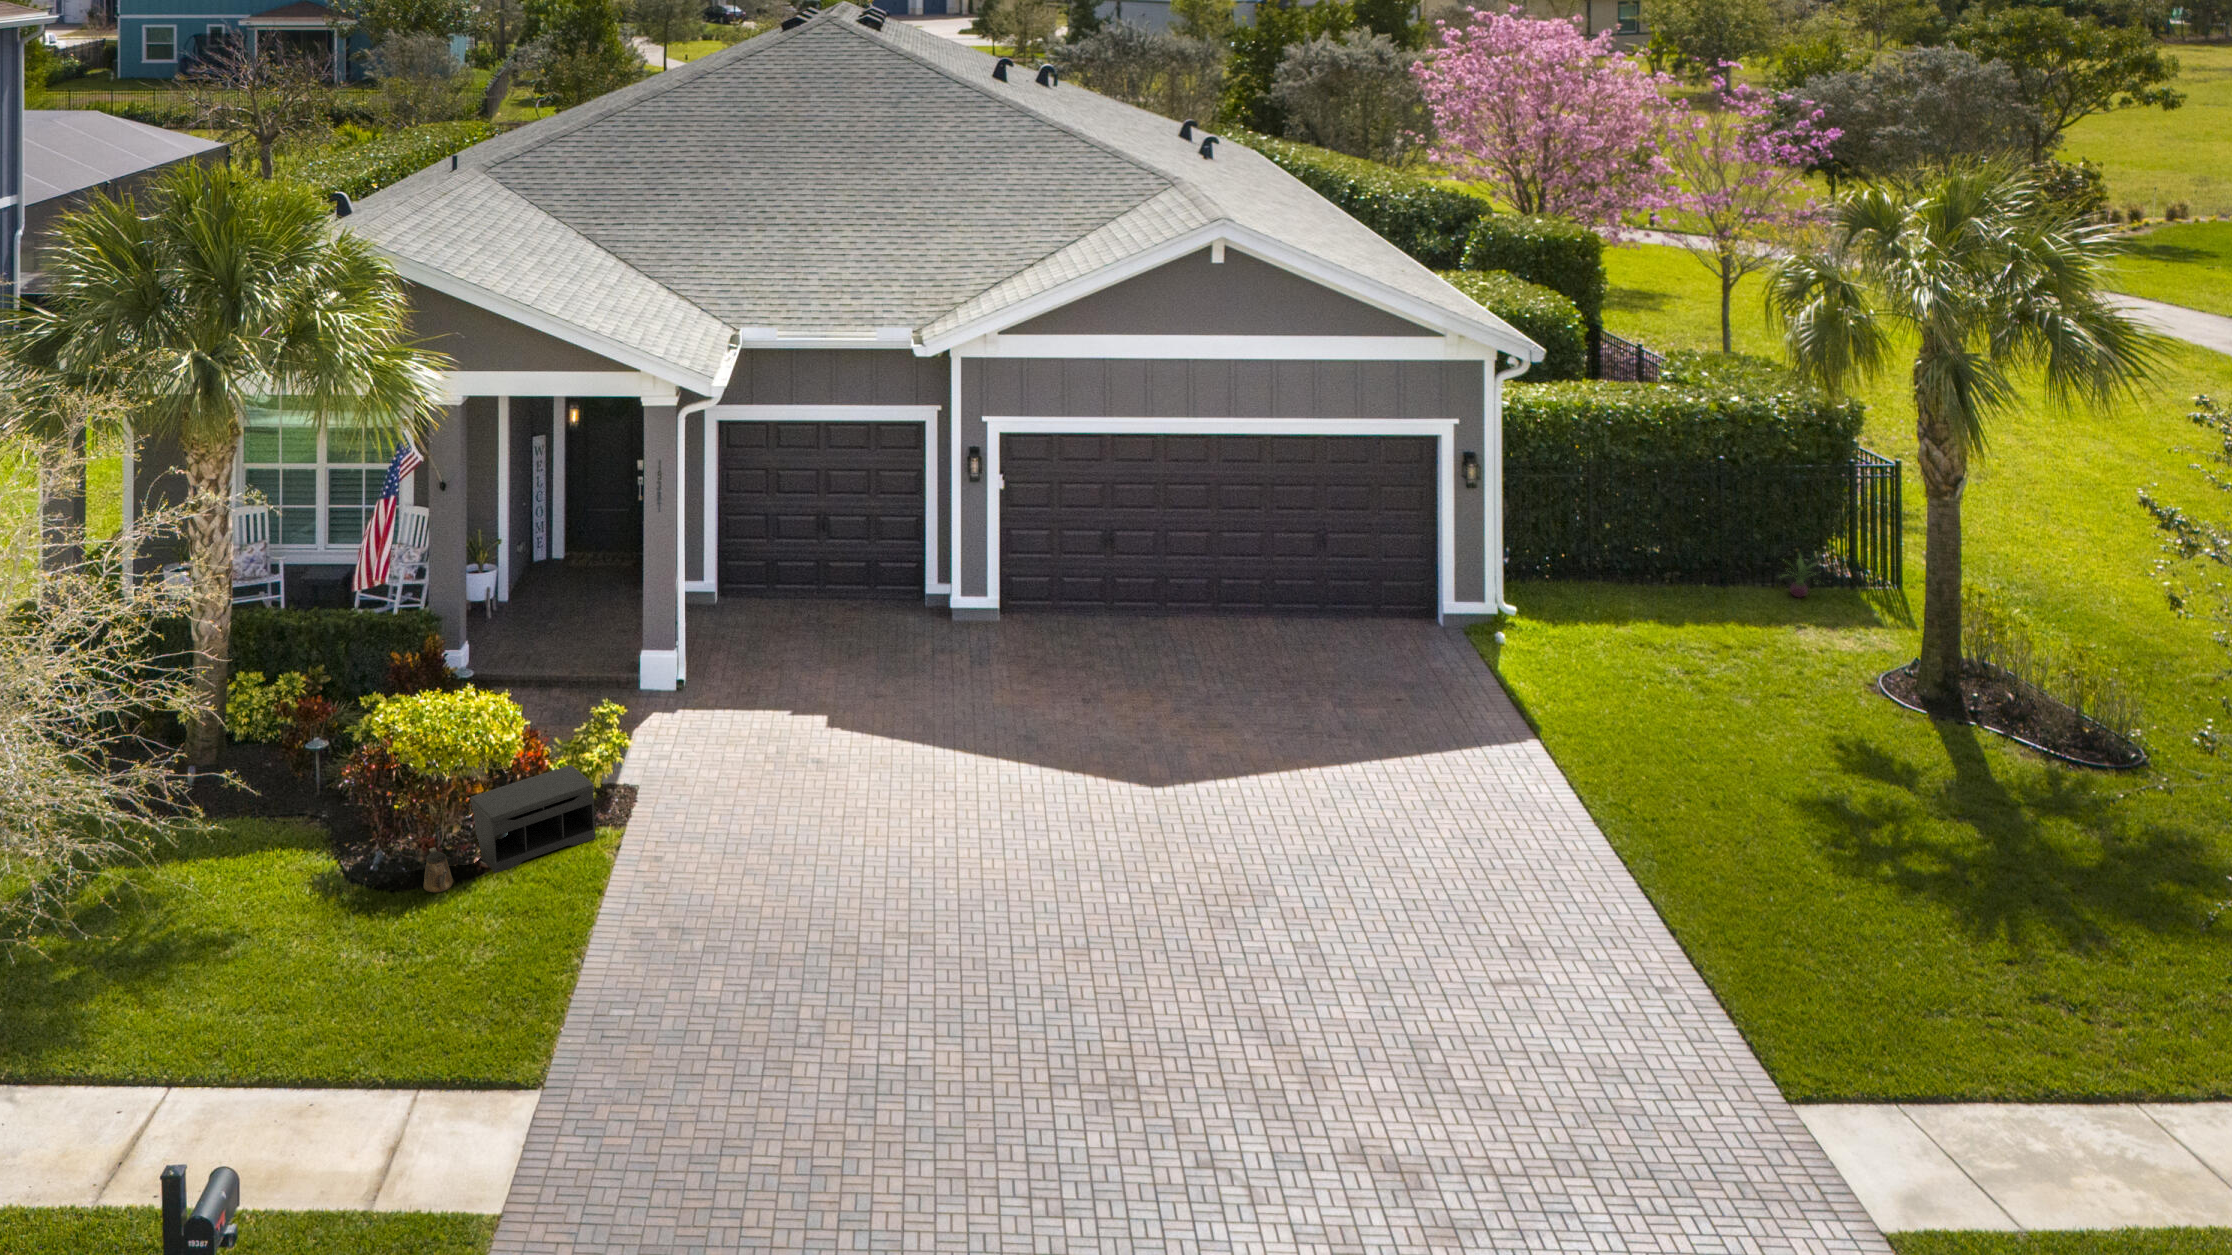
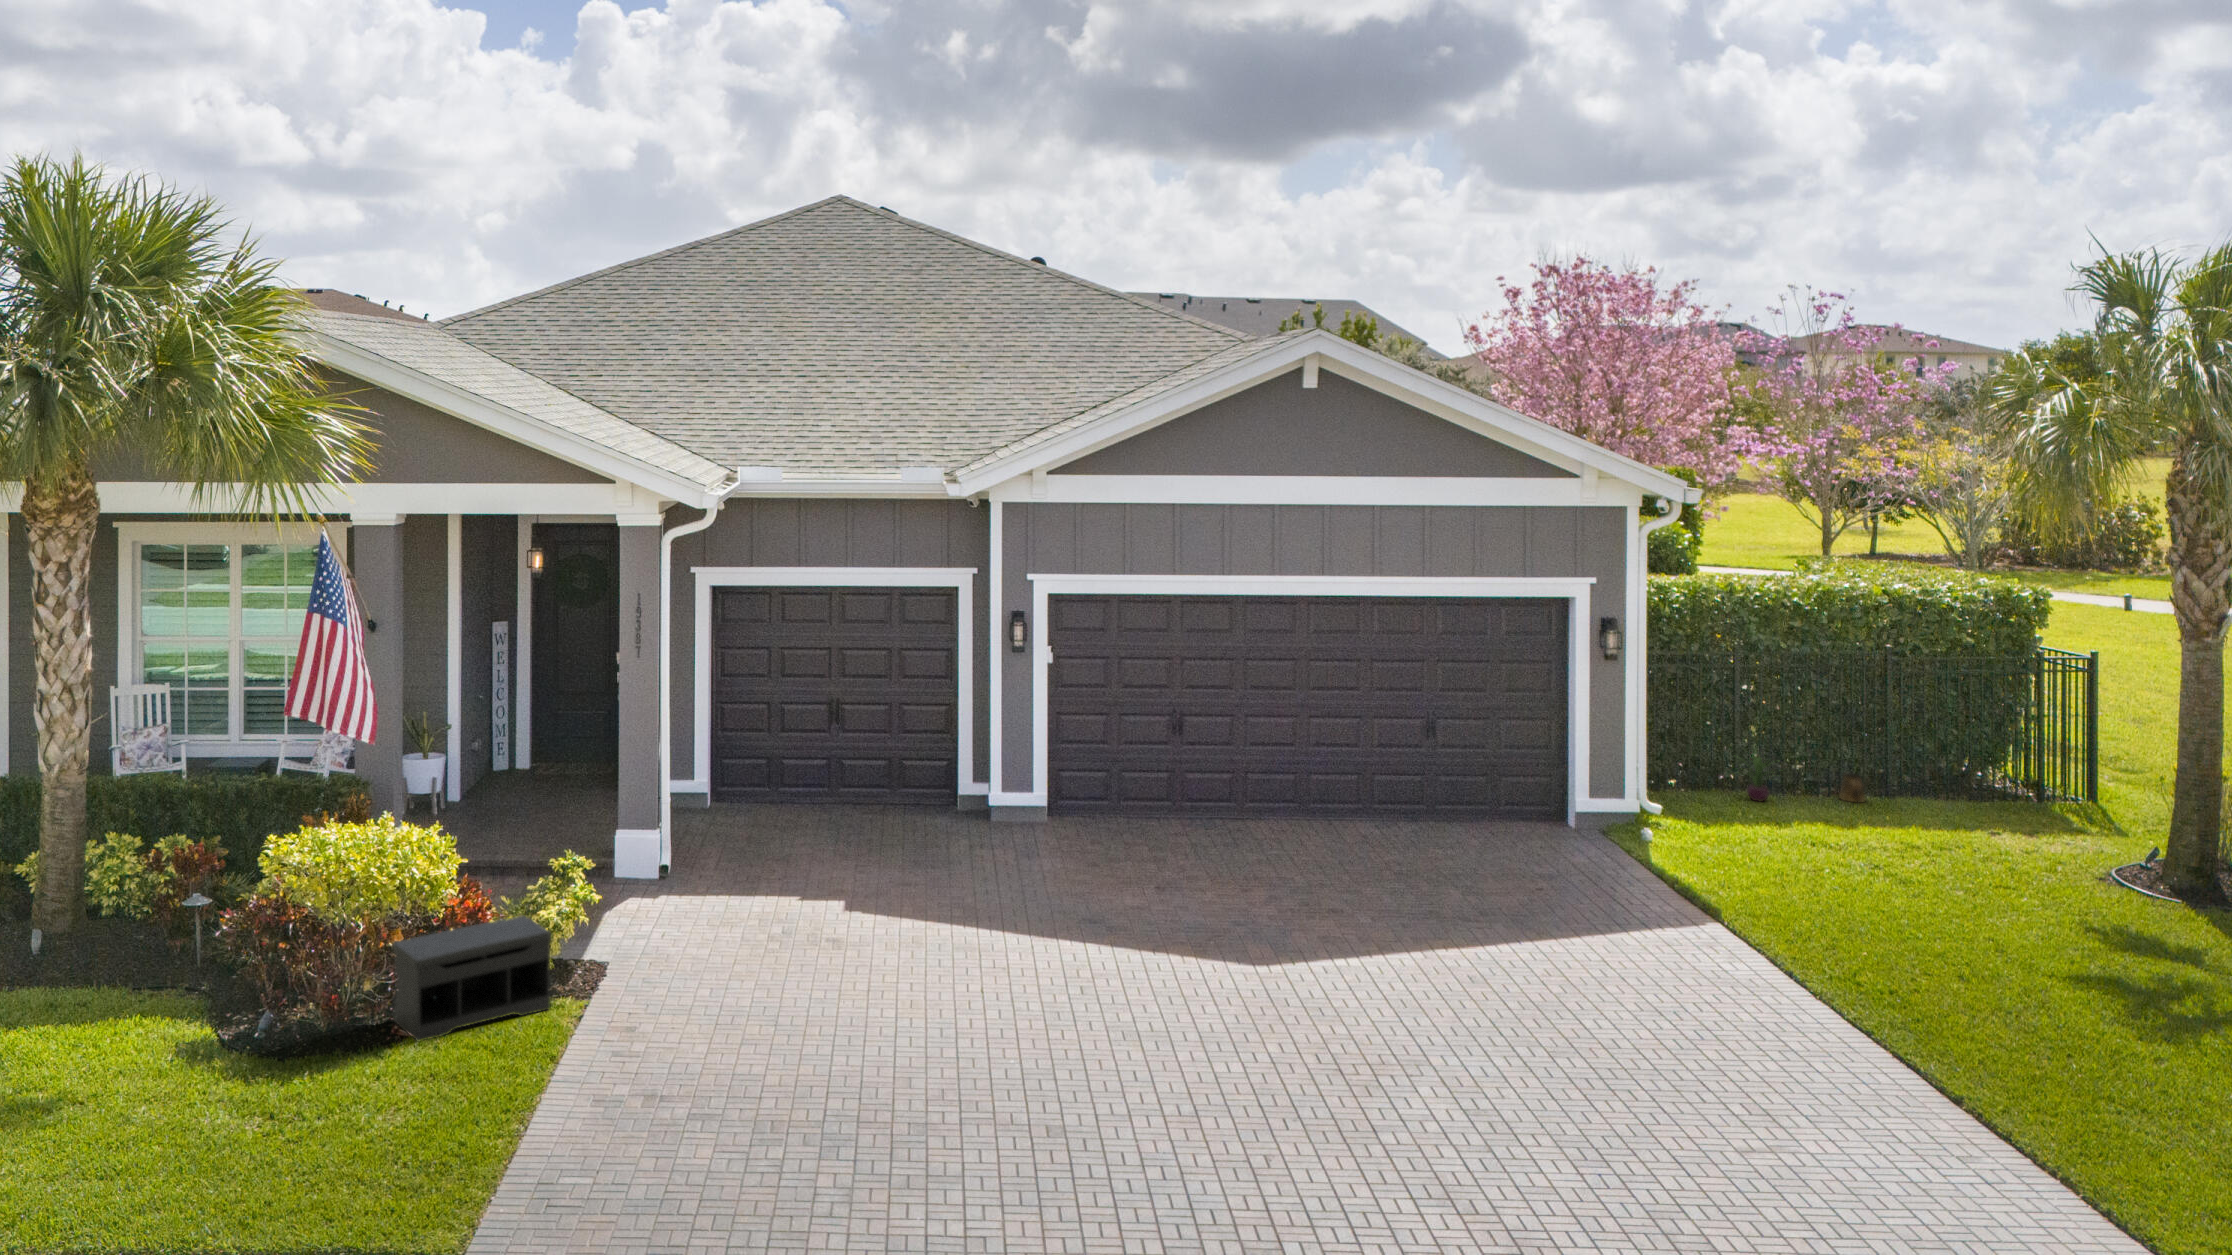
decorative plant: present [1782,554,1815,598] -> present [1747,748,1769,802]
watering can: present [423,847,454,892] -> present [1840,772,1867,803]

